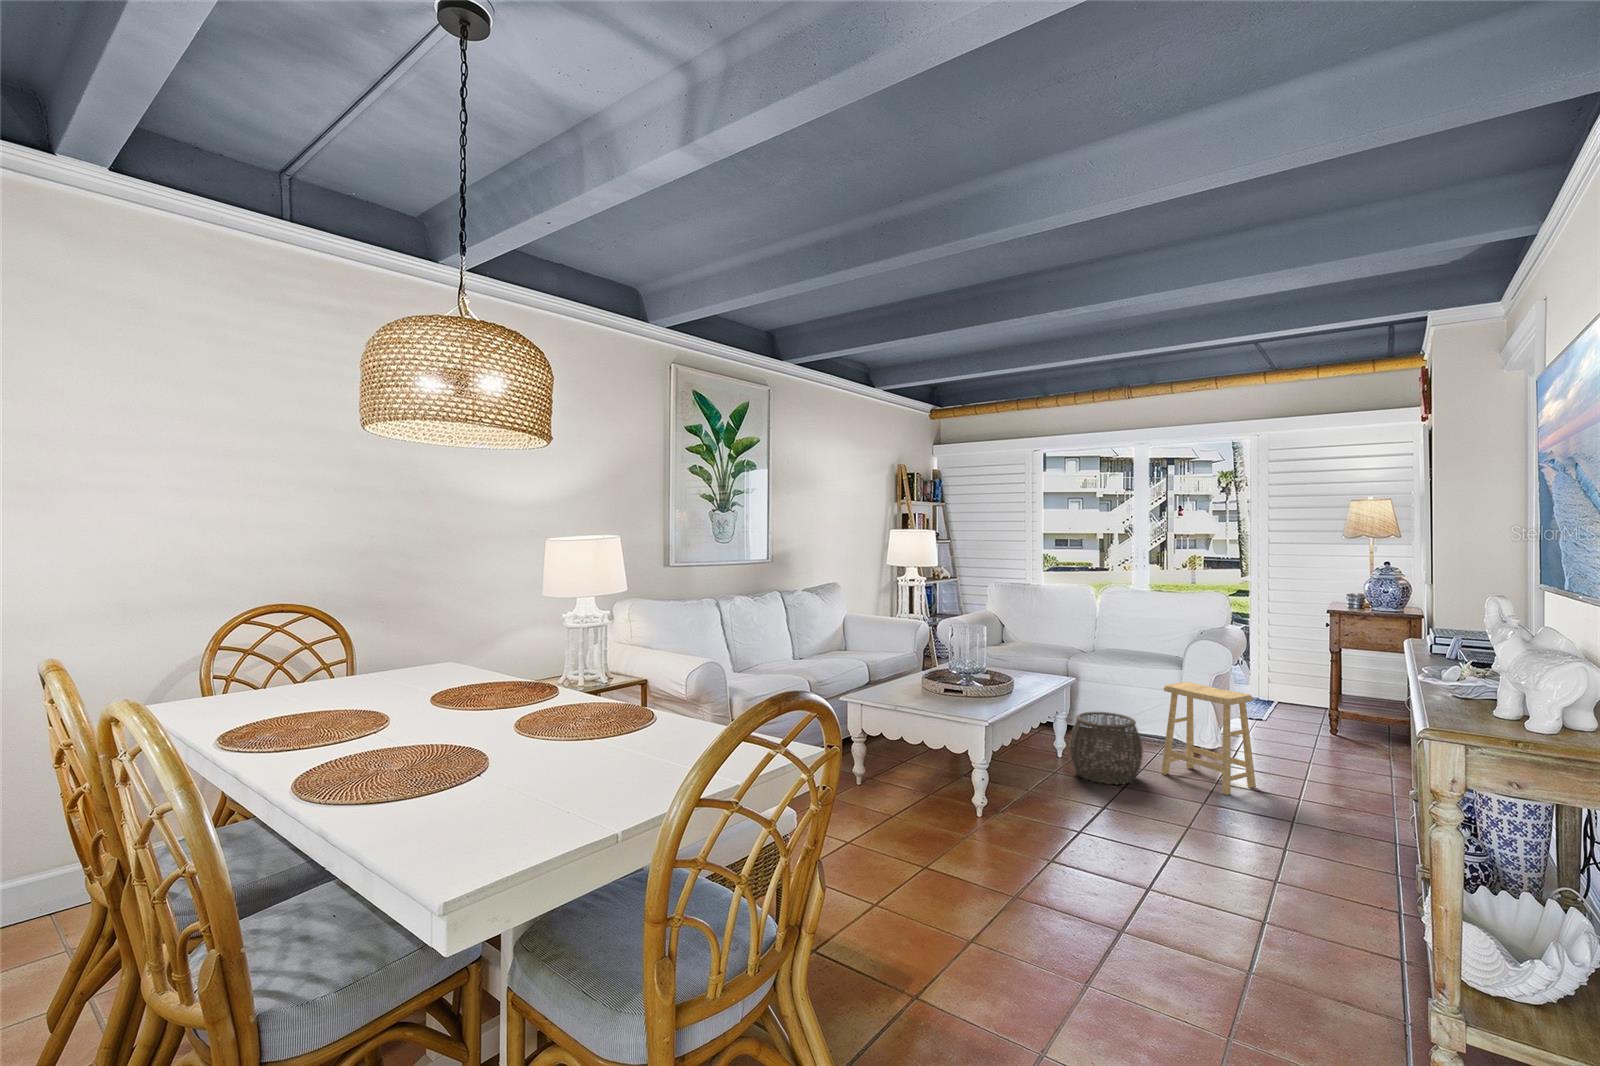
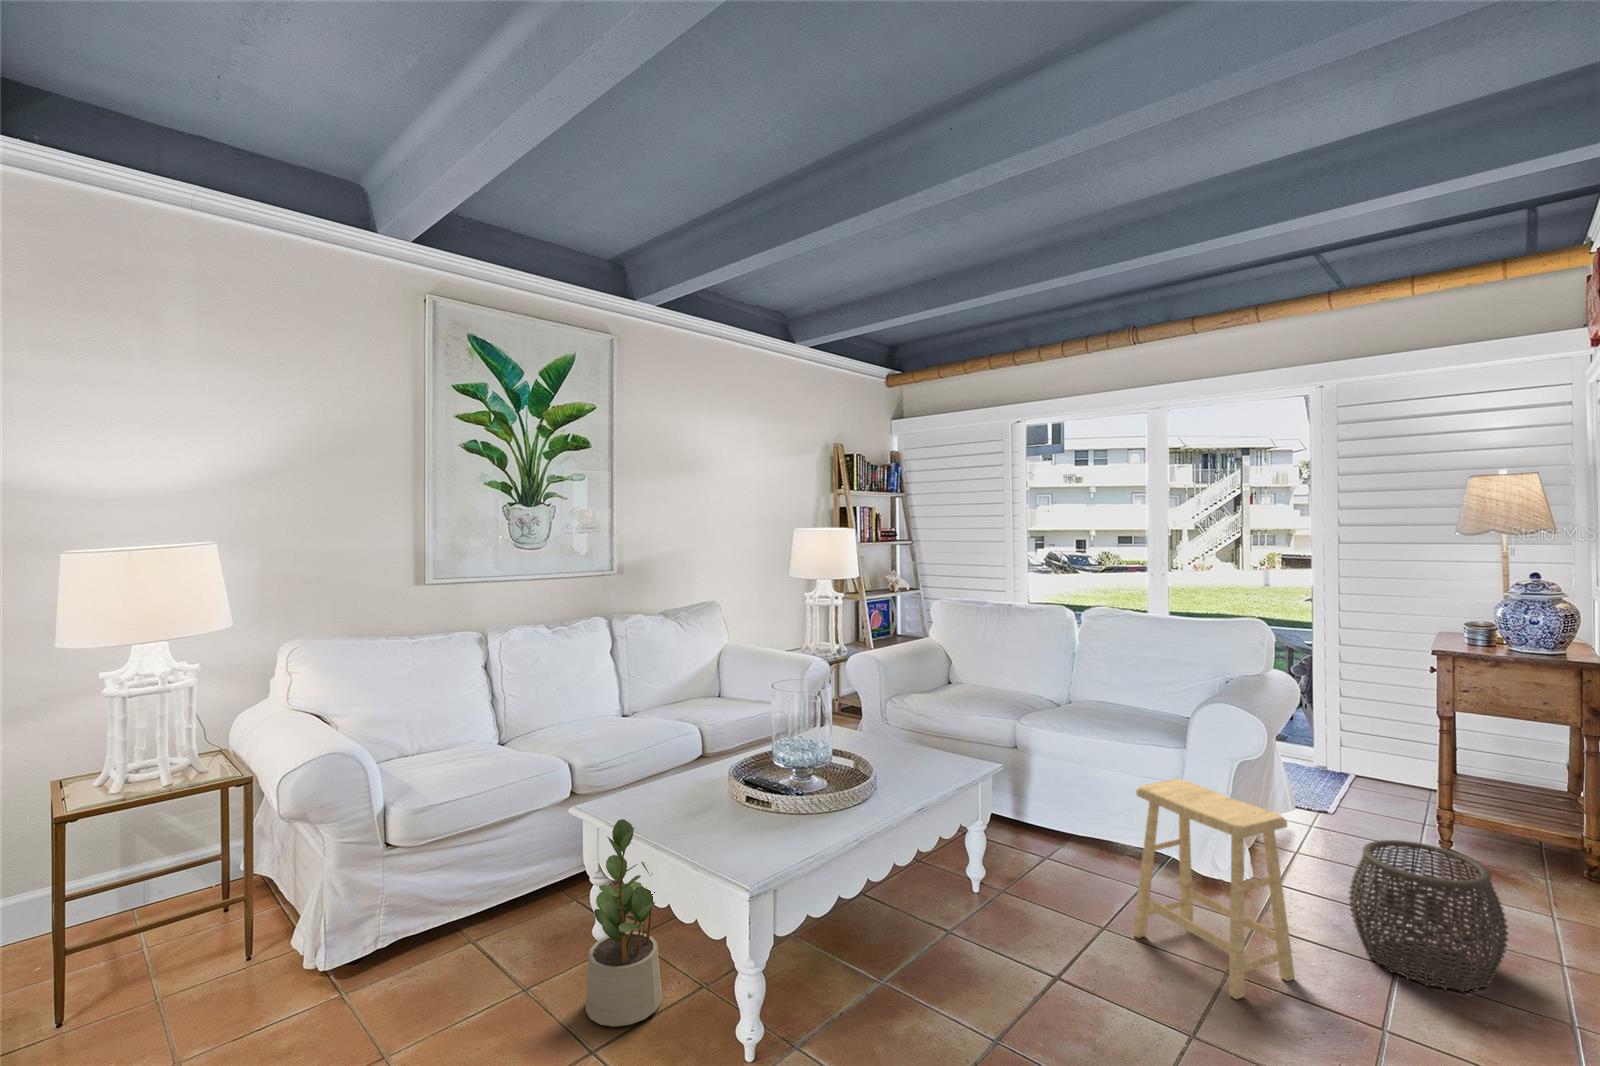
potted plant: none [867,698,916,813] -> present [586,819,662,1027]
woven basket: present [1069,712,1143,785] -> present [1349,840,1509,992]

